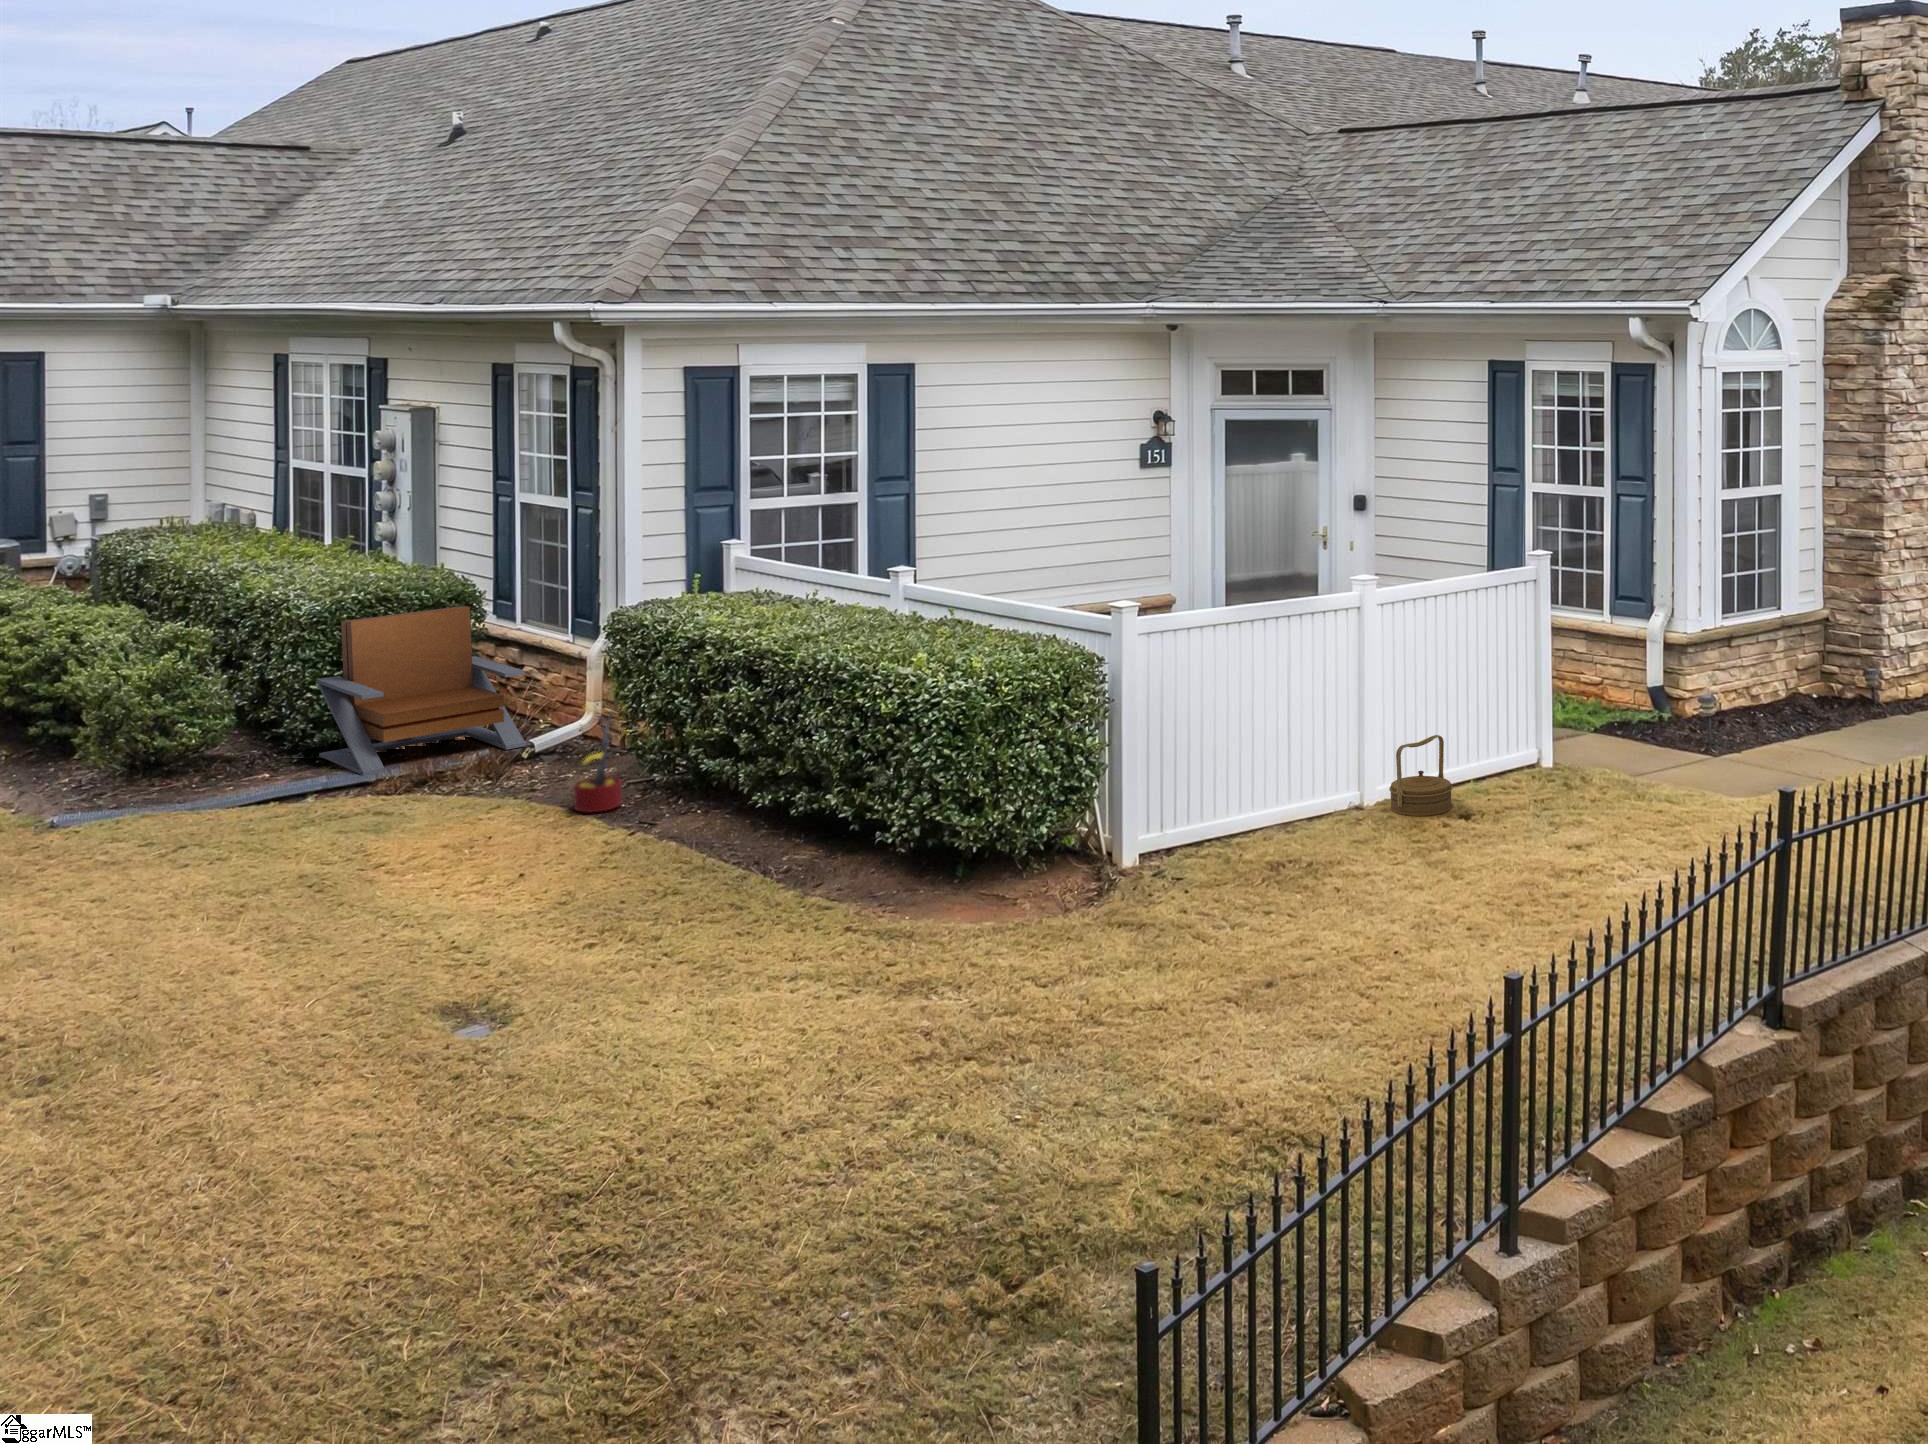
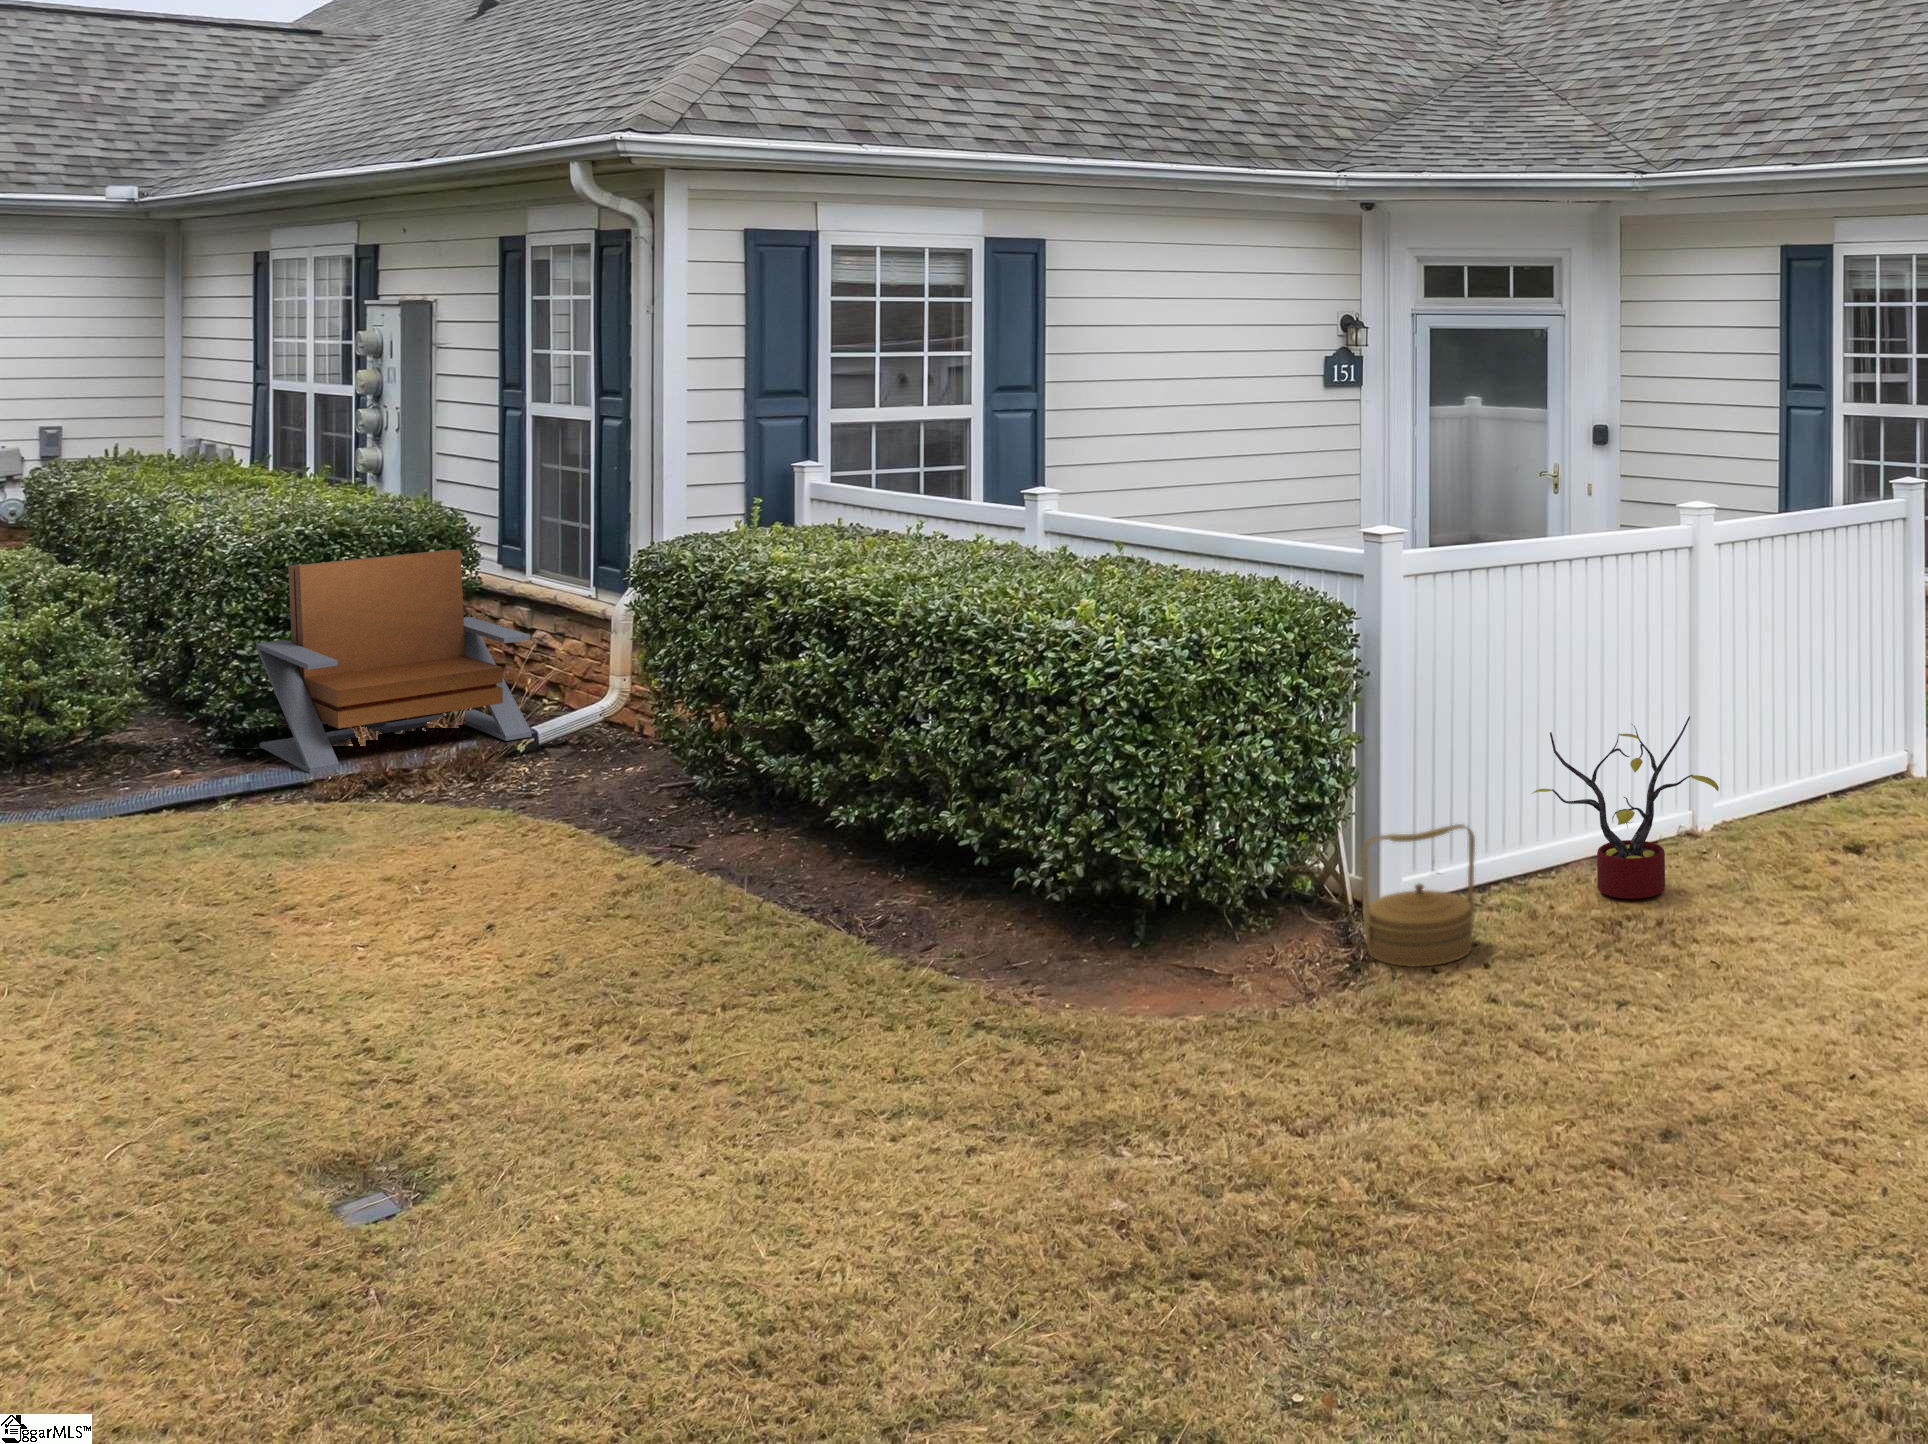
decorative plant: present [574,698,622,812] -> present [1533,716,1719,899]
woven basket: present [1389,735,1453,816] -> present [1361,824,1475,967]

